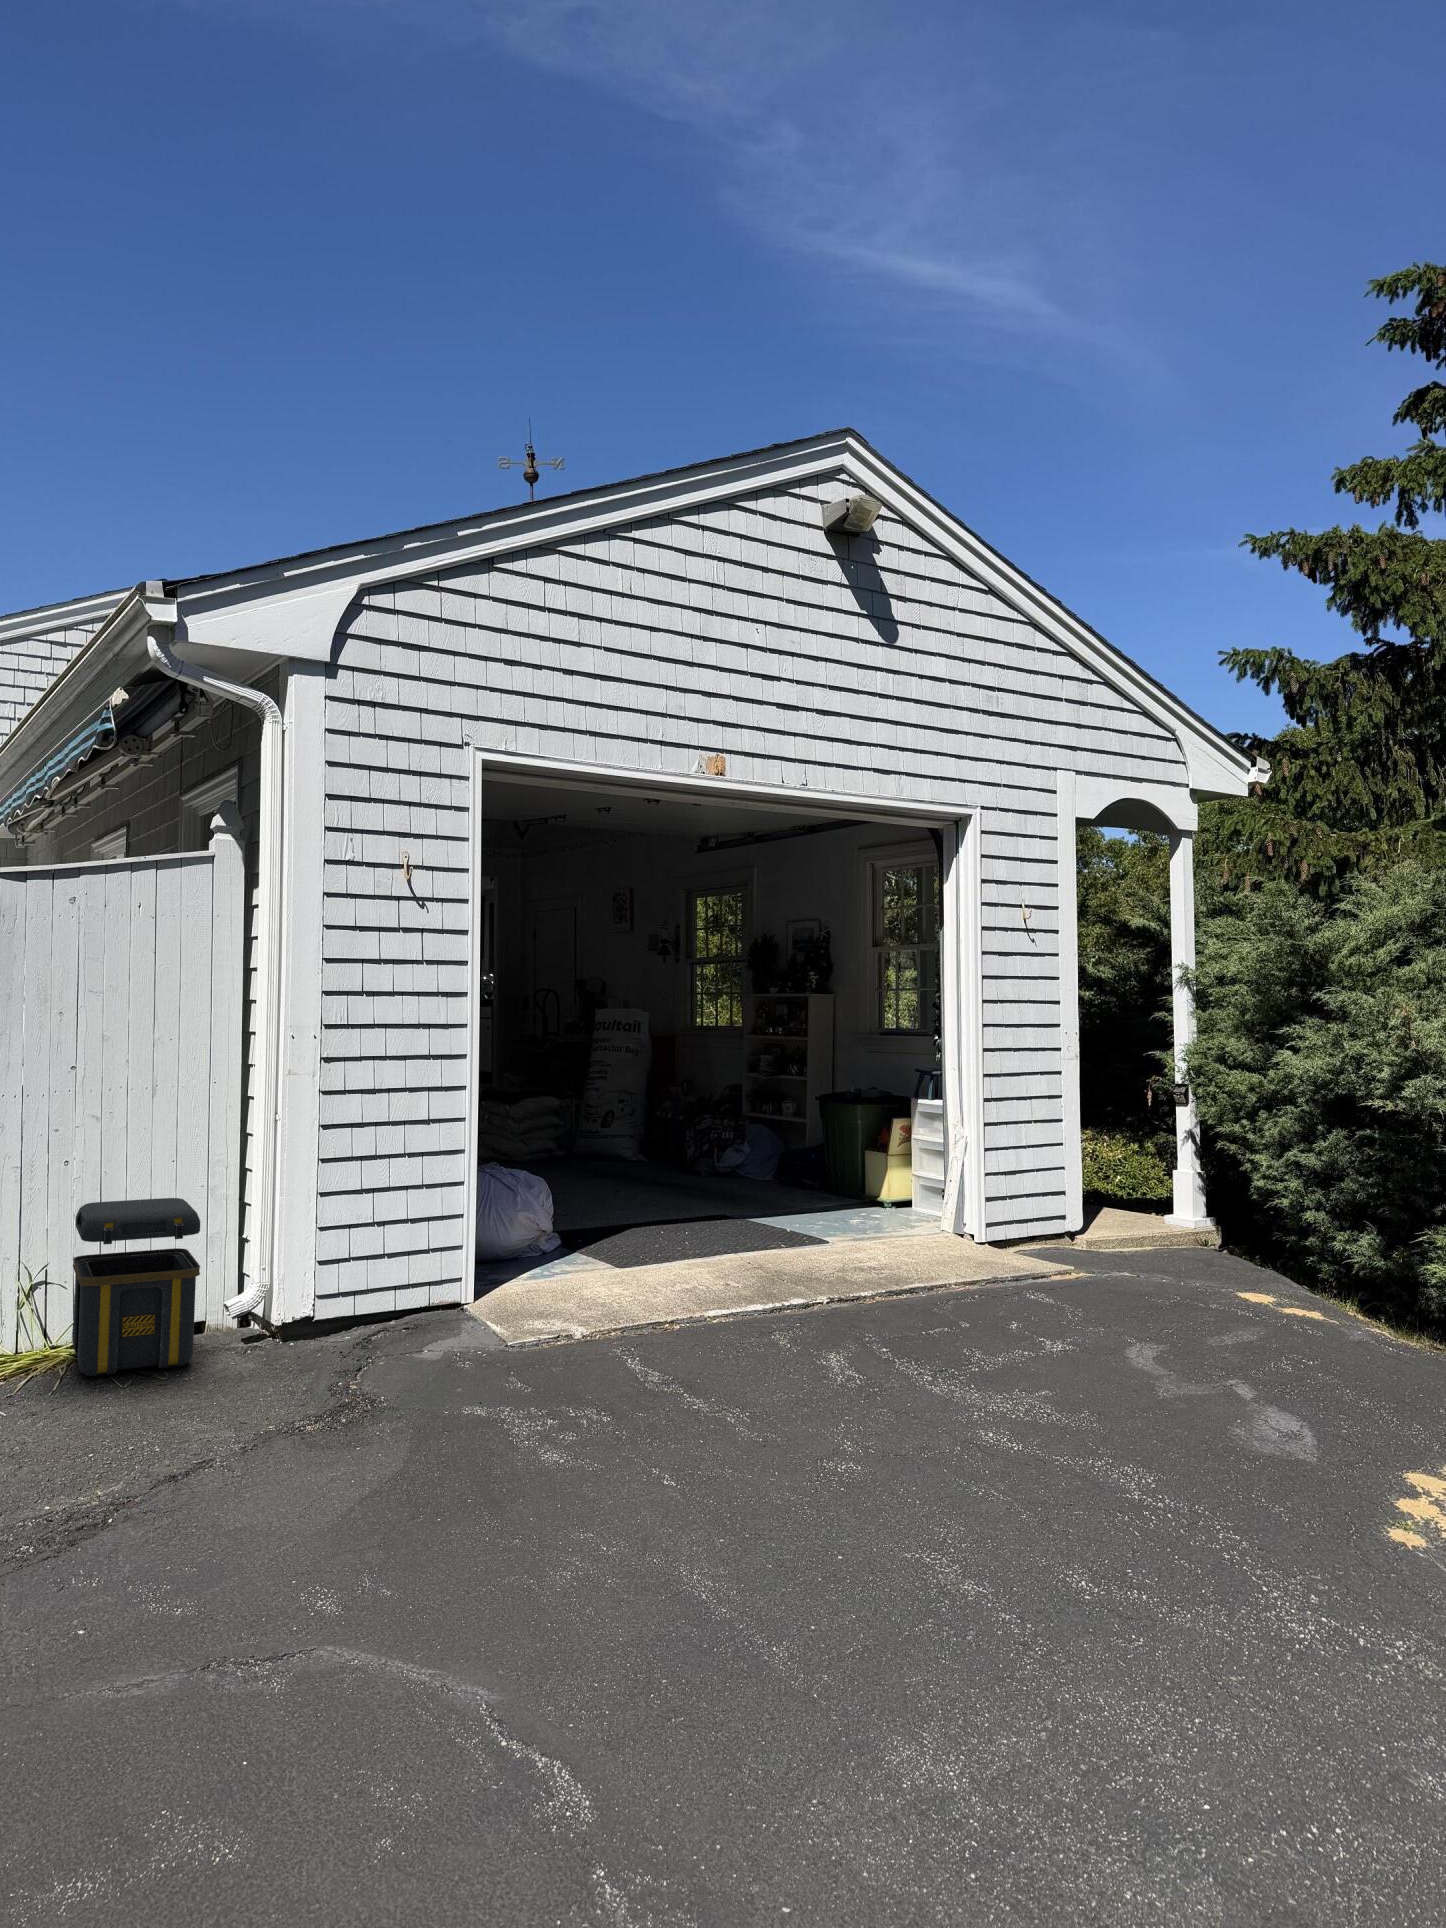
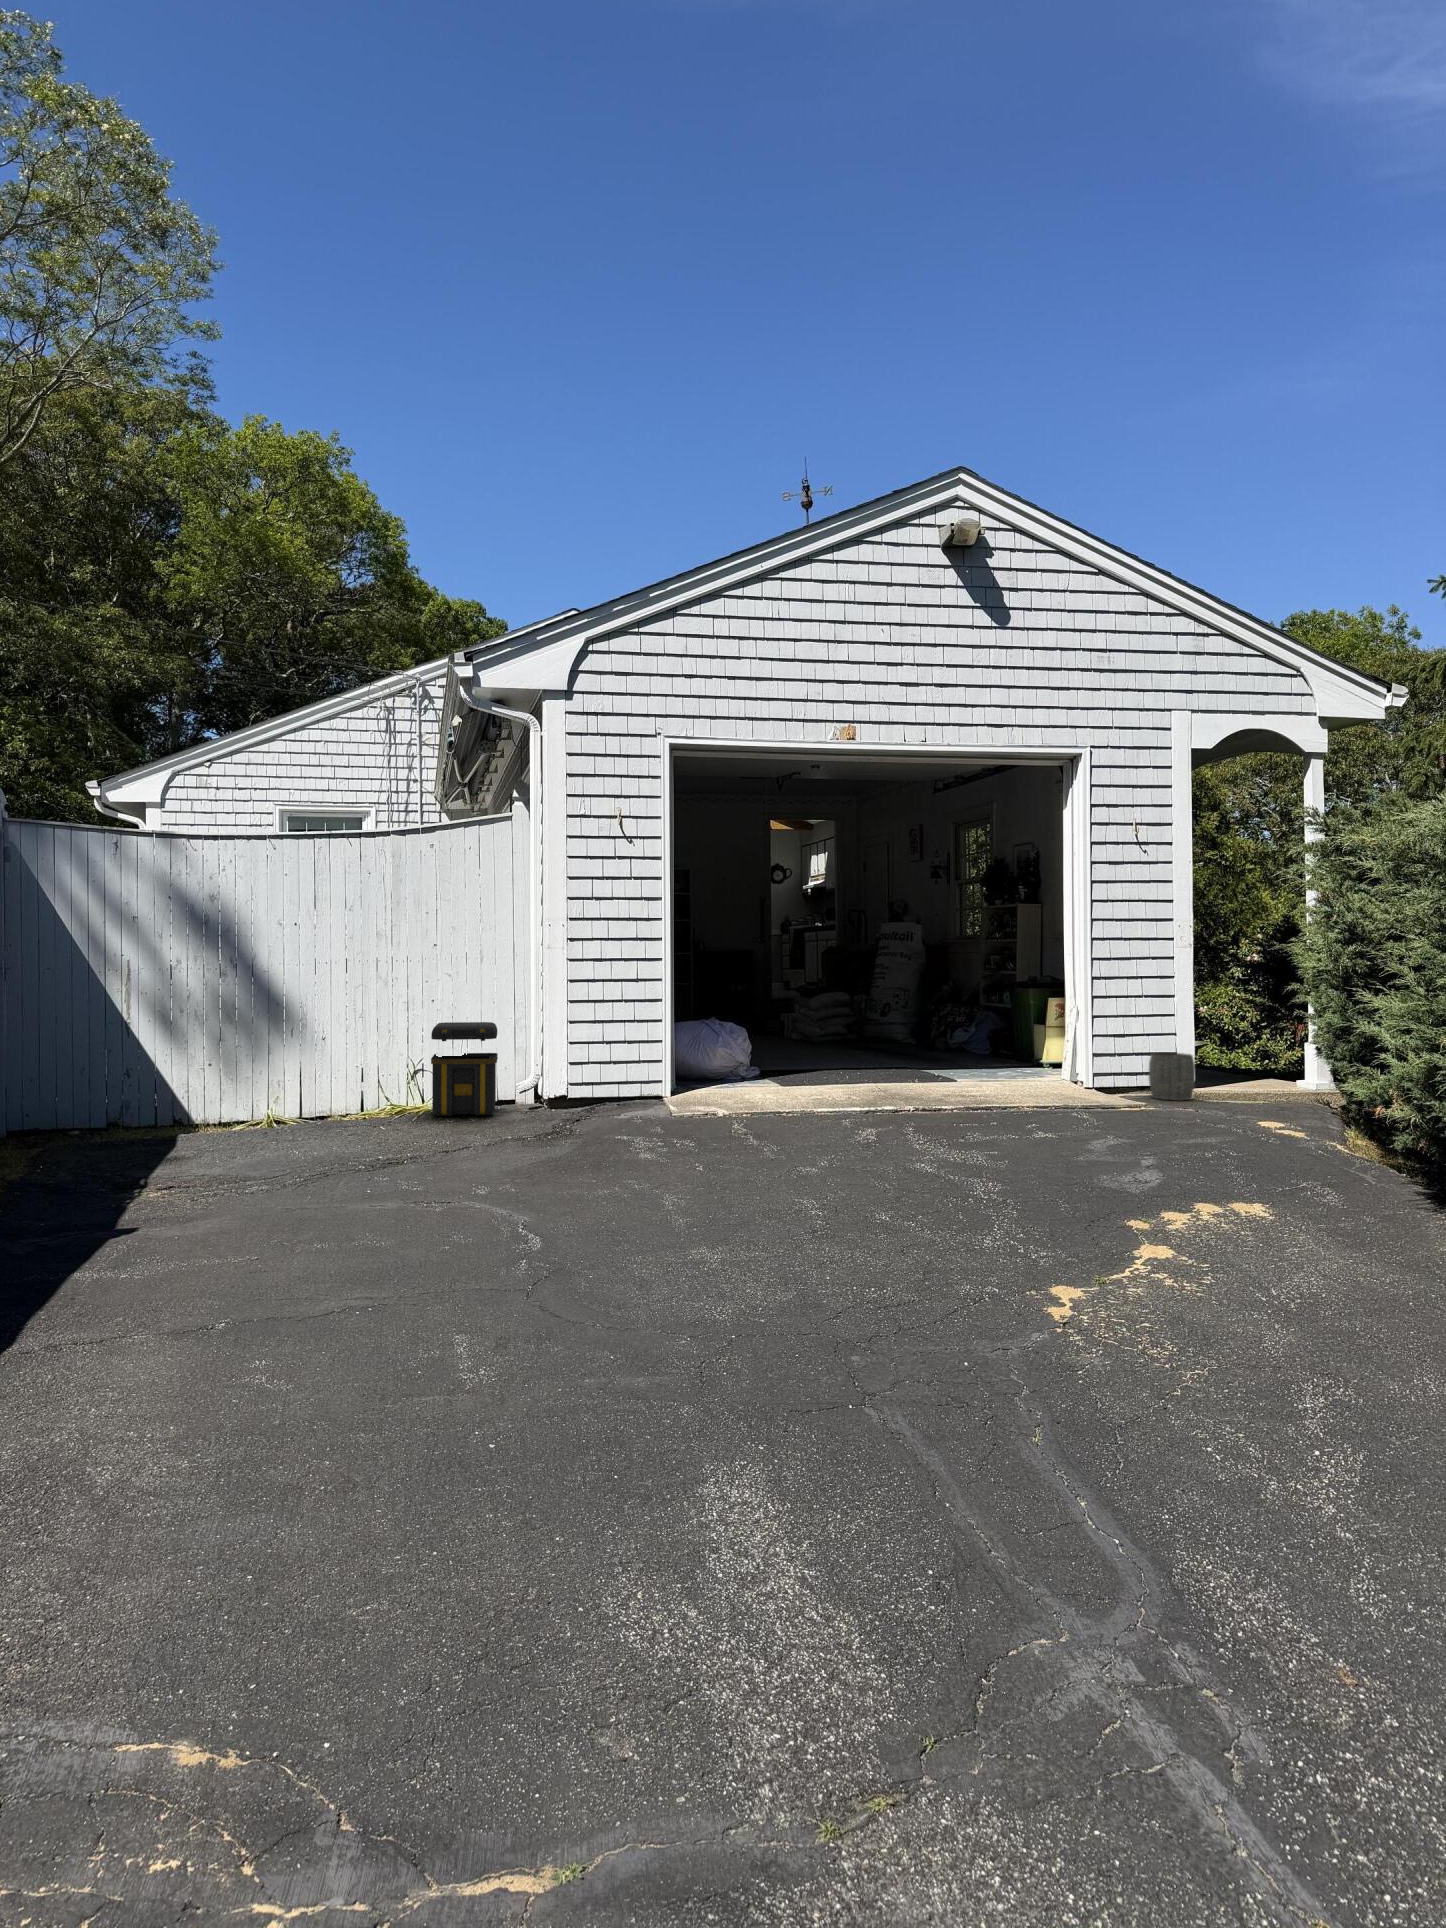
woven basket: none [1044,1191,1100,1255] -> present [1149,1053,1195,1101]

